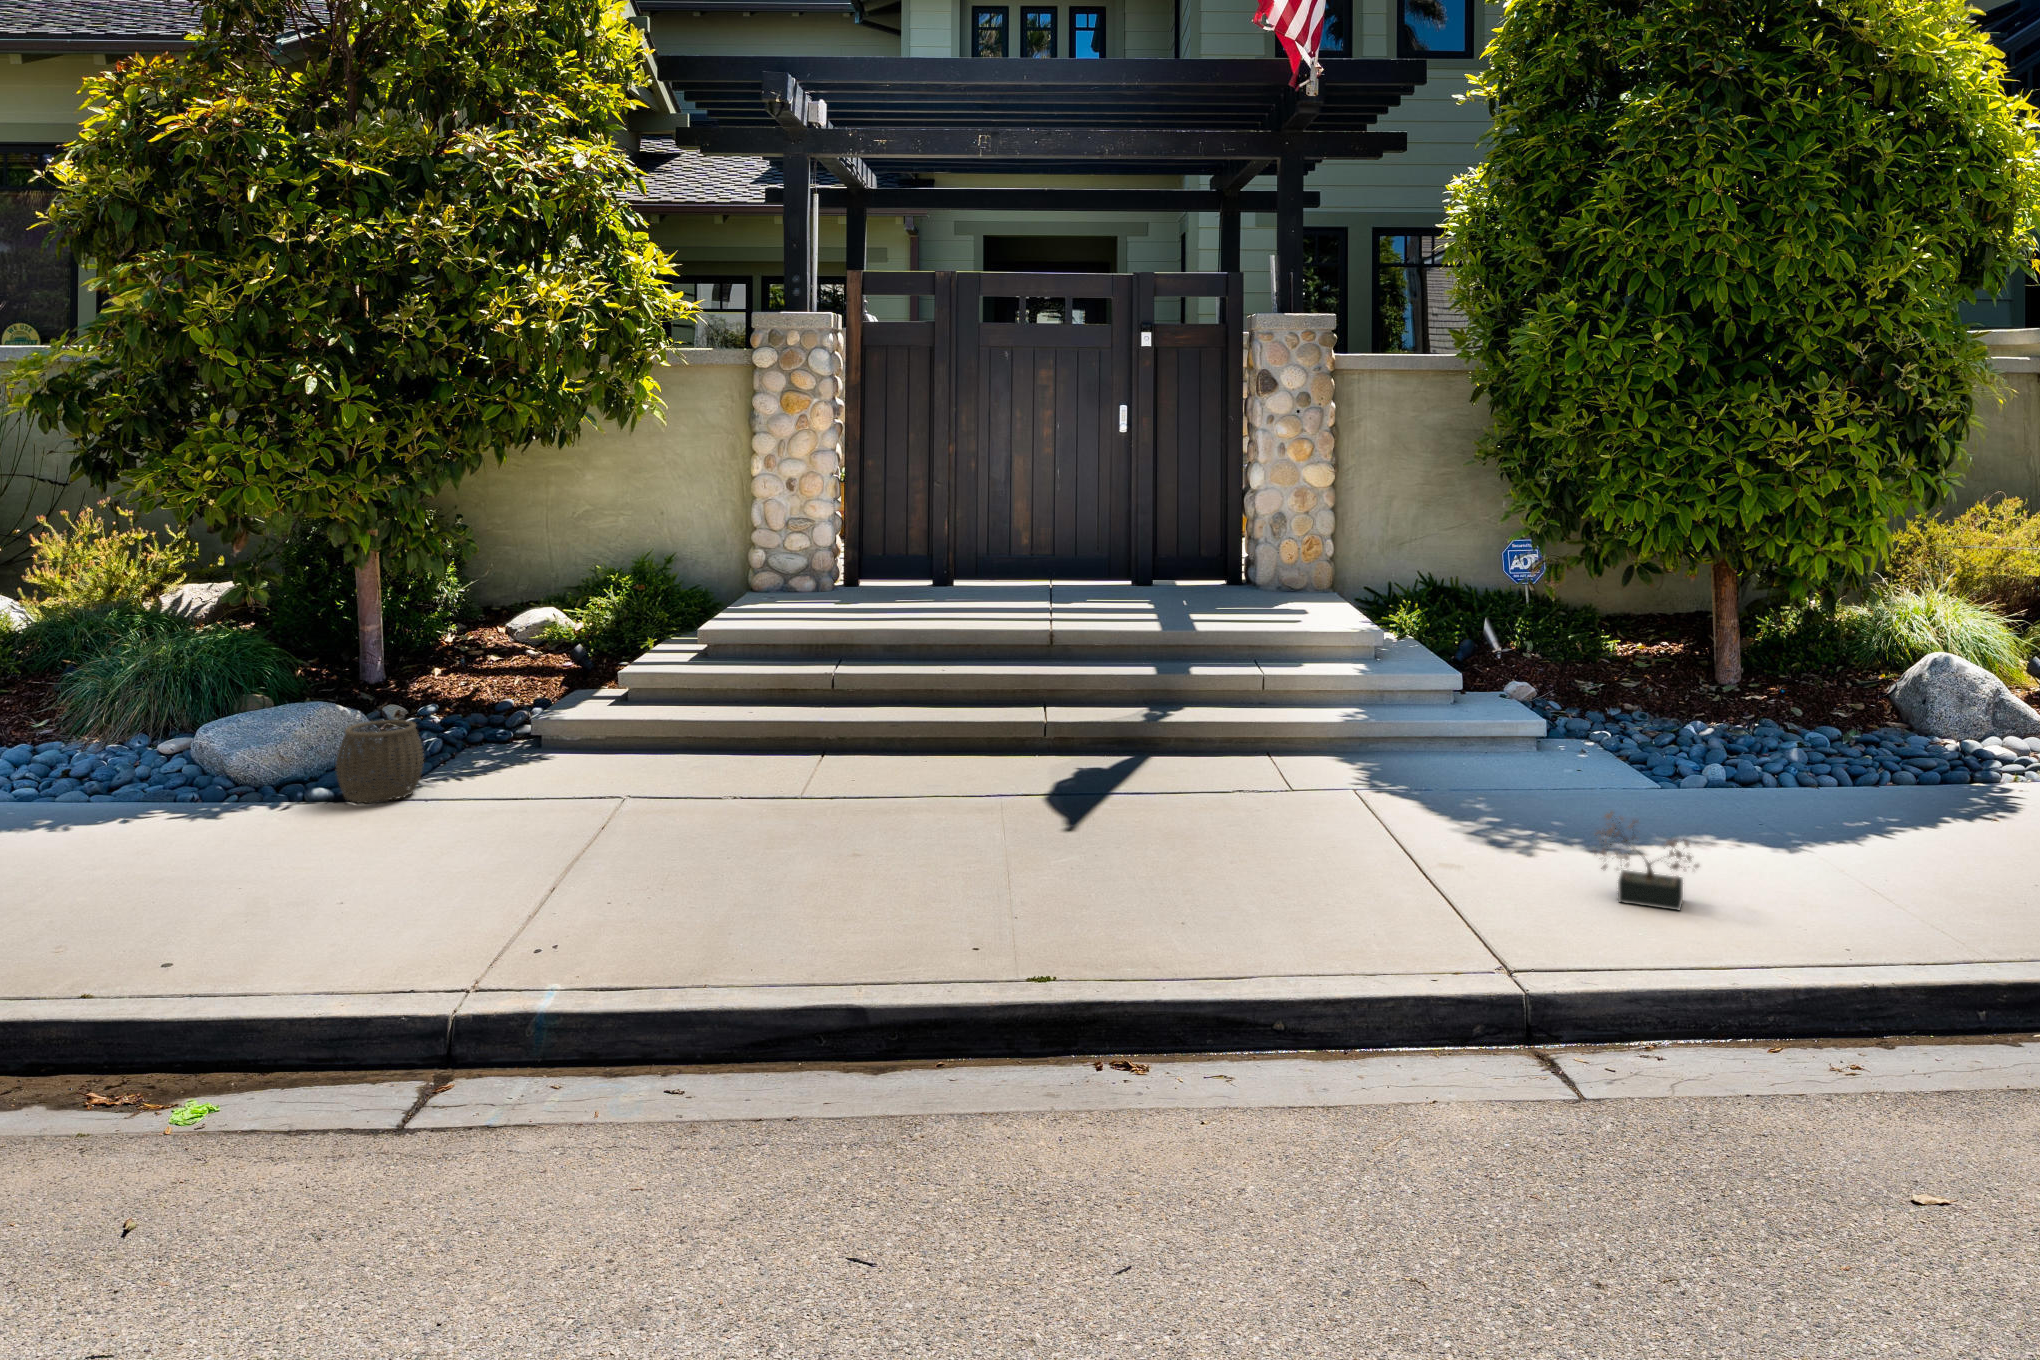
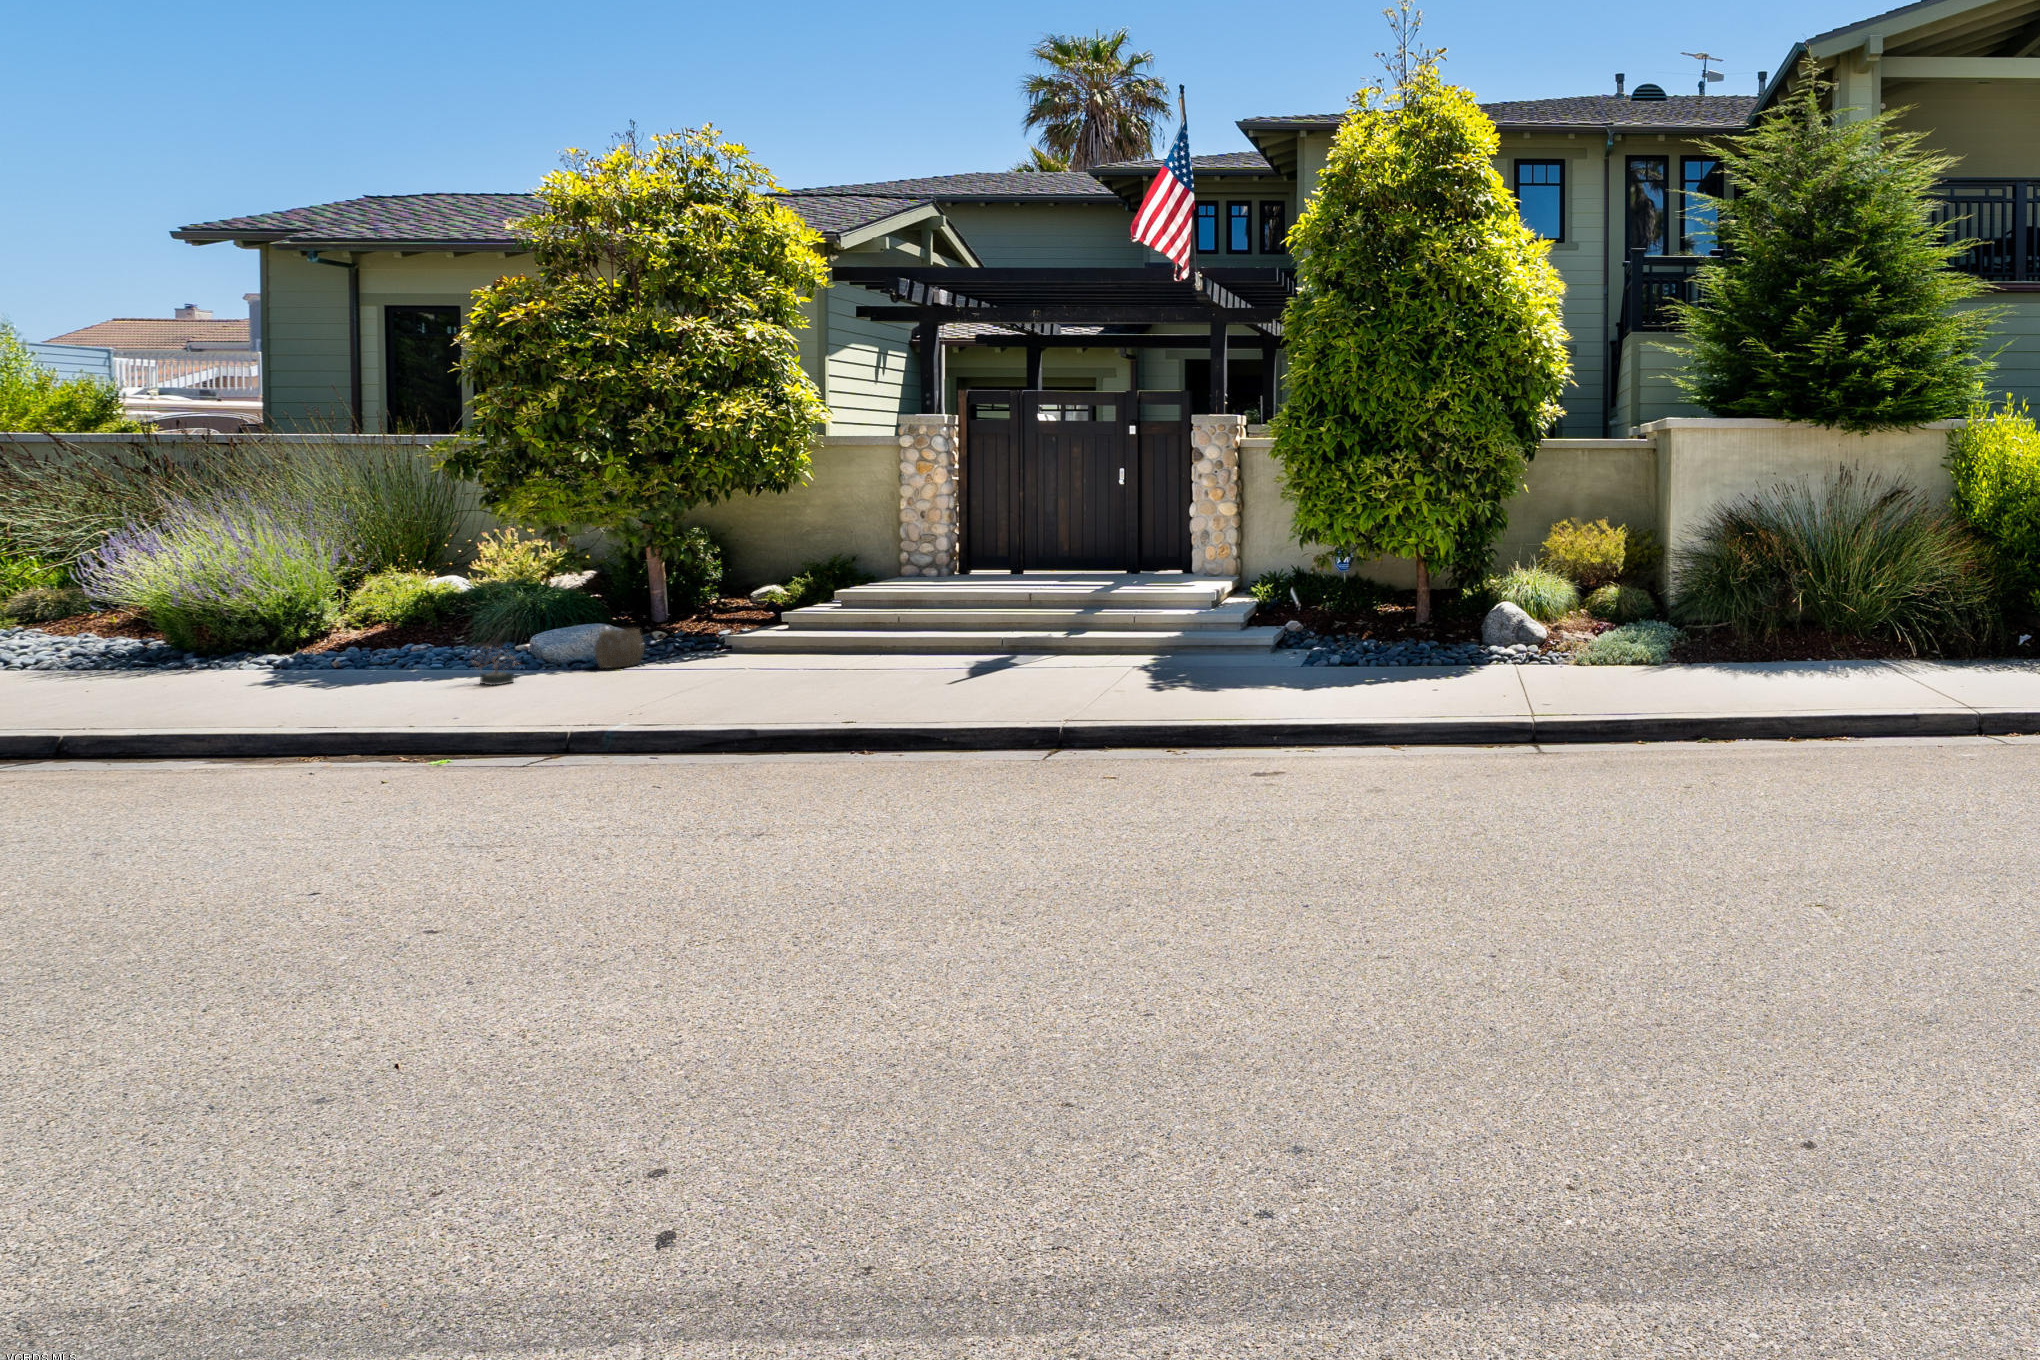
decorative plant: present [1593,812,1699,910] -> present [473,650,515,685]

